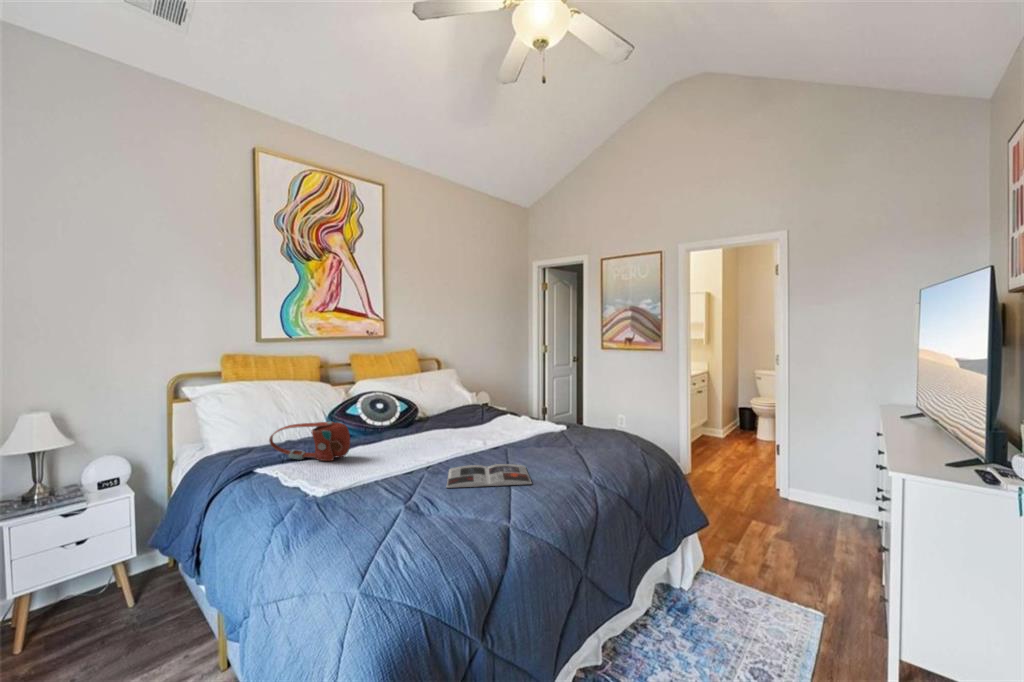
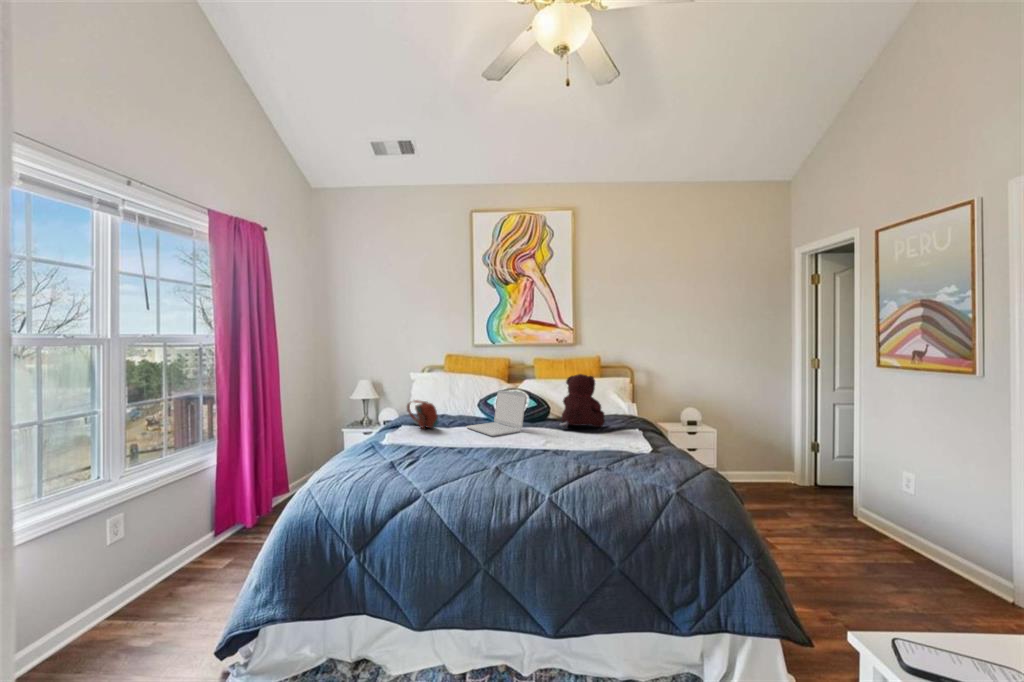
teddy bear: none [452,367,496,425] -> present [559,374,605,428]
laptop: none [378,394,447,446] -> present [466,390,526,436]
magazine: present [446,464,532,488] -> none [416,450,492,474]

